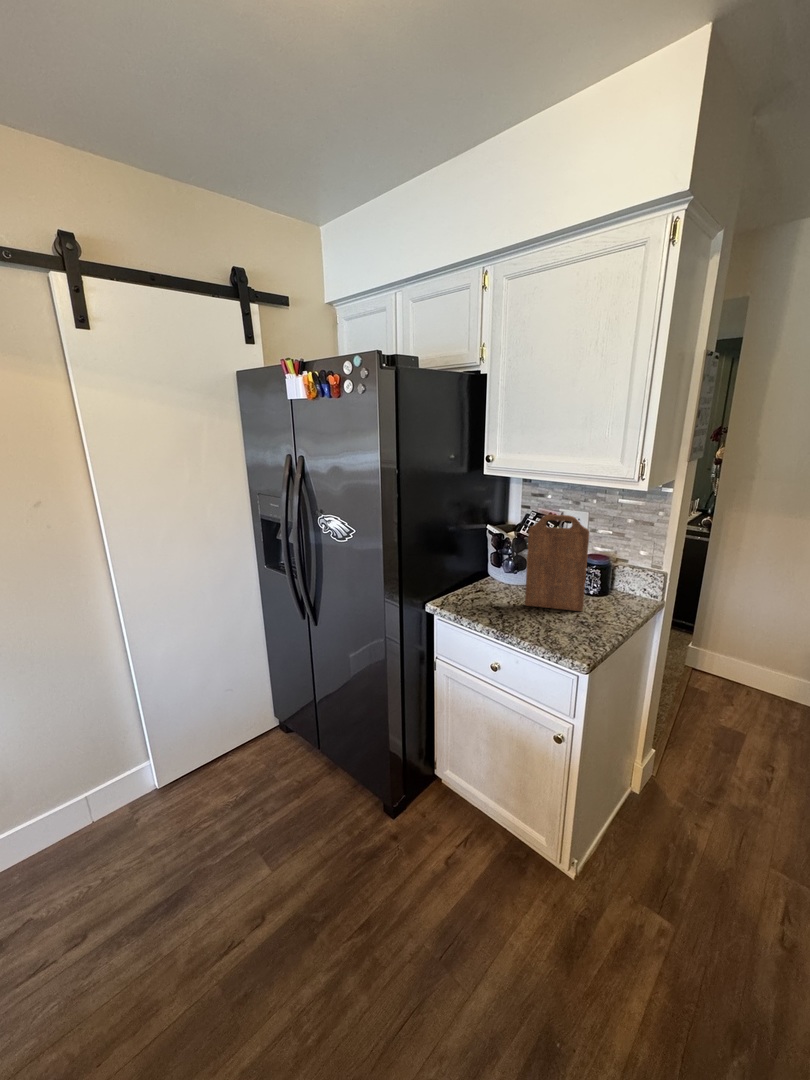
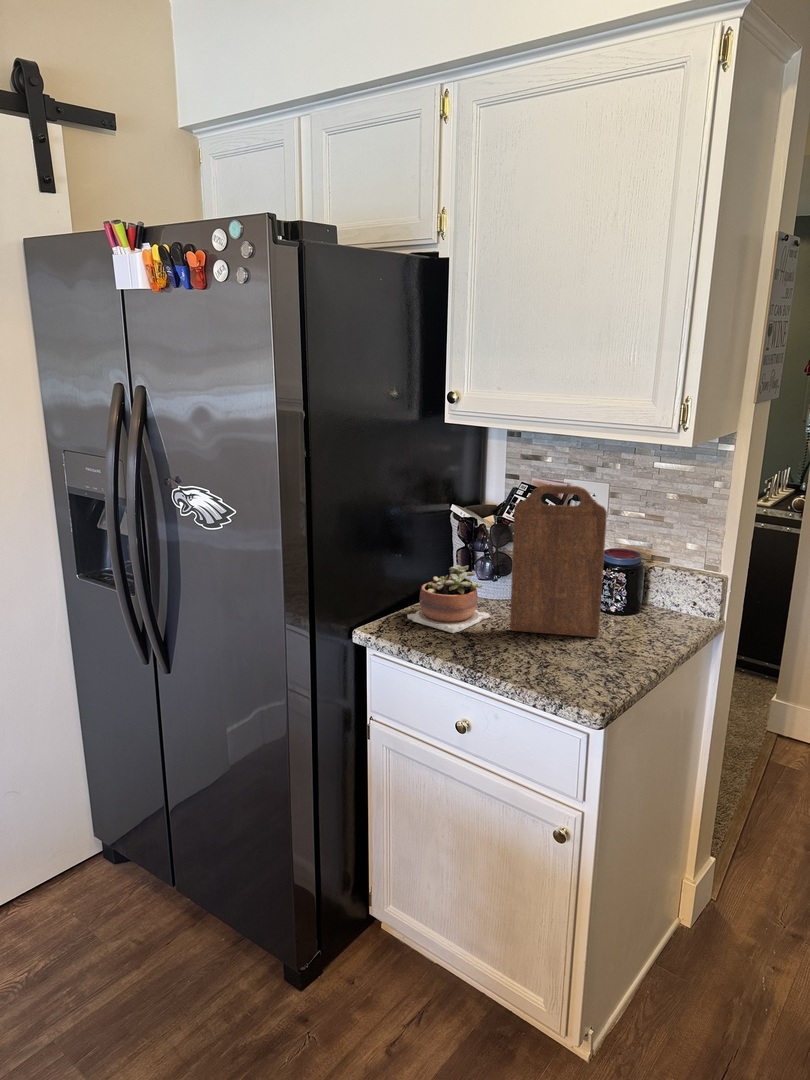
succulent plant: none [460,563,512,606] -> present [407,565,490,633]

